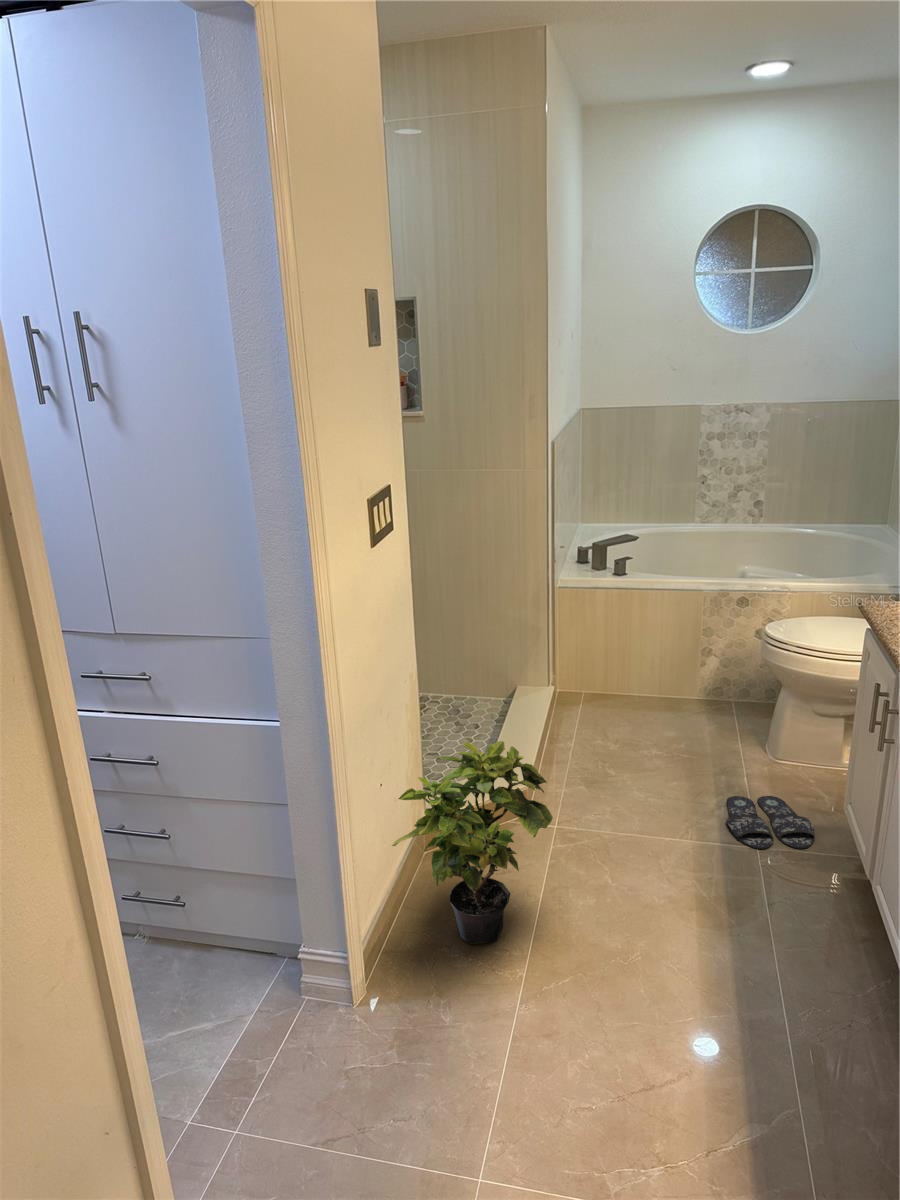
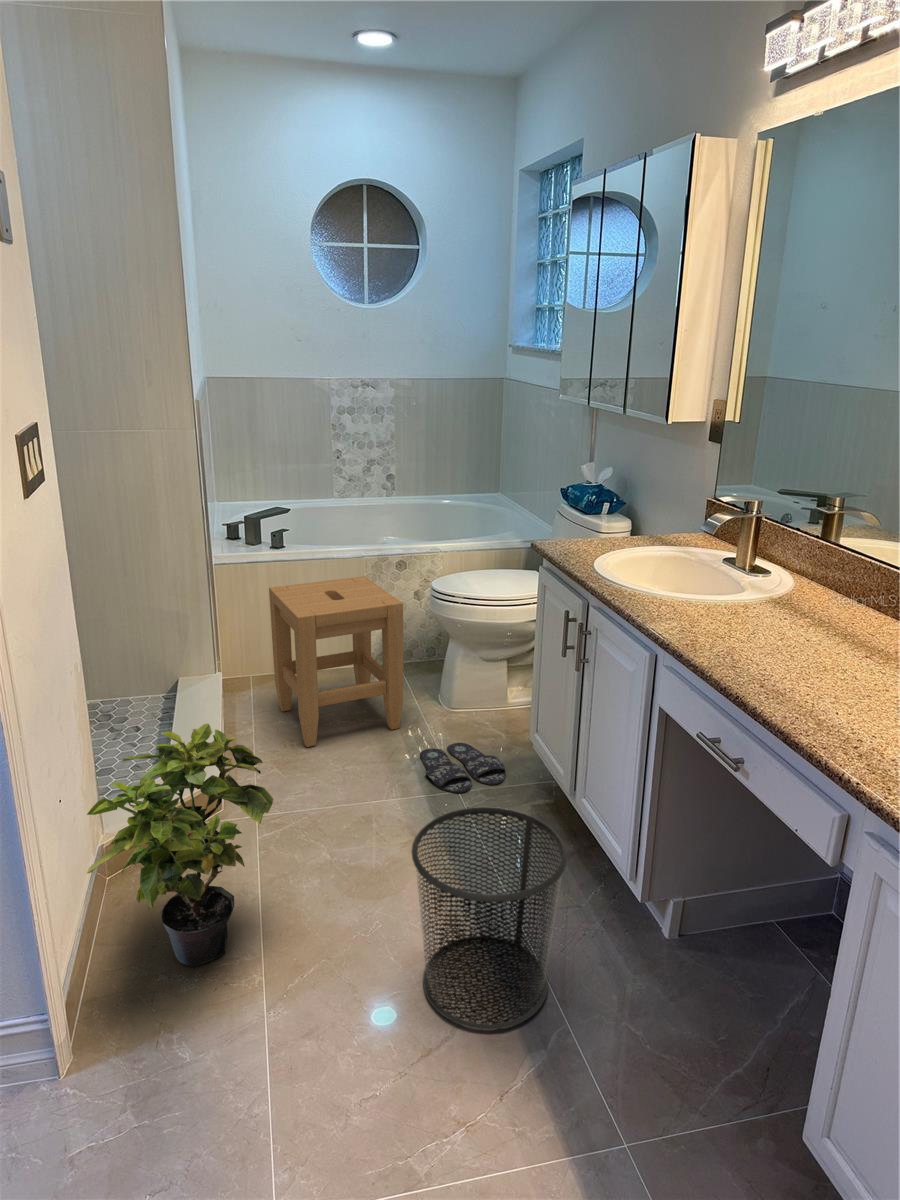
stool: none [601,612,726,771] -> present [269,576,403,747]
waste bin: none [655,868,816,1094] -> present [411,807,567,1030]

